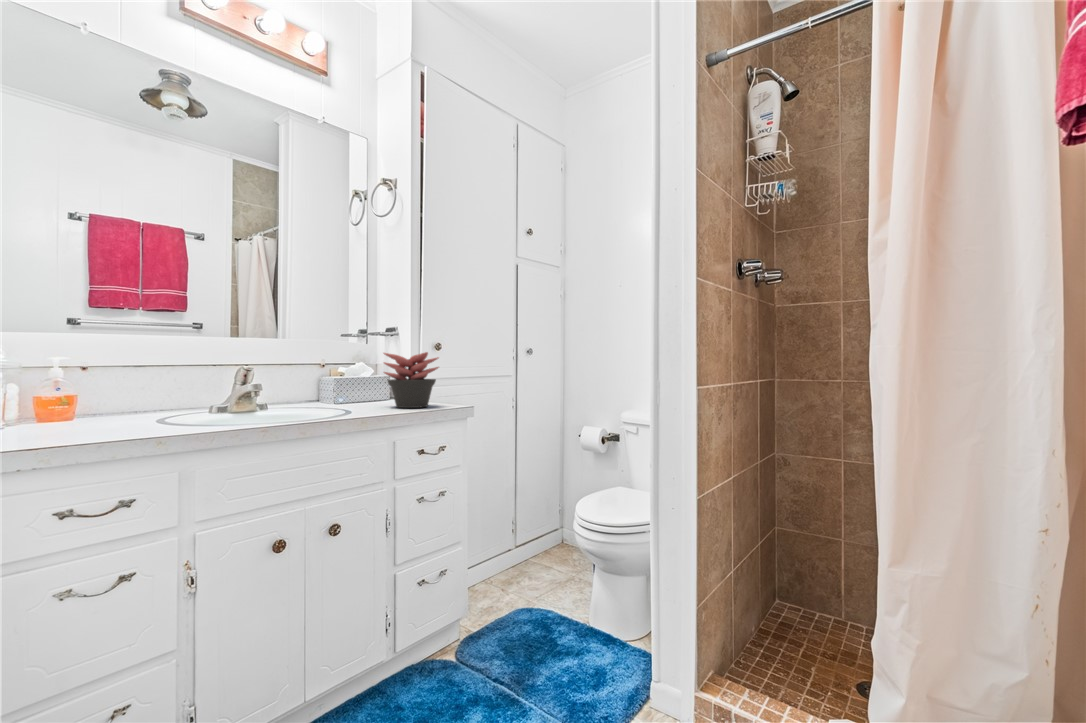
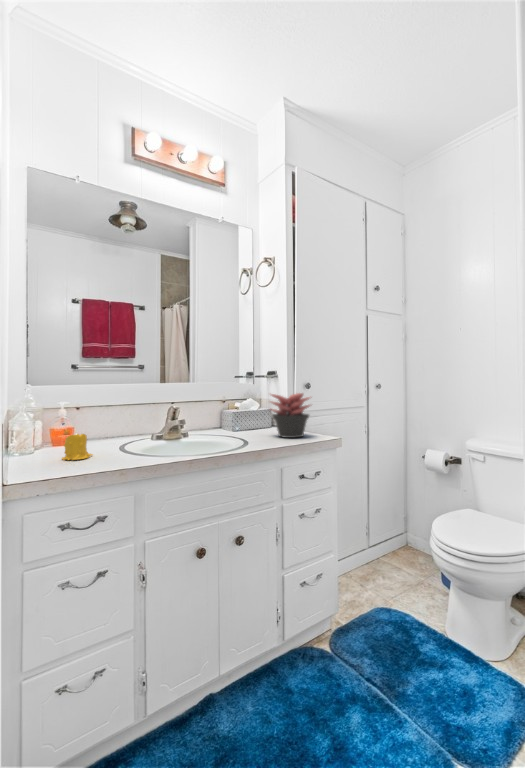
candle: none [75,395,125,432] -> present [62,434,93,460]

